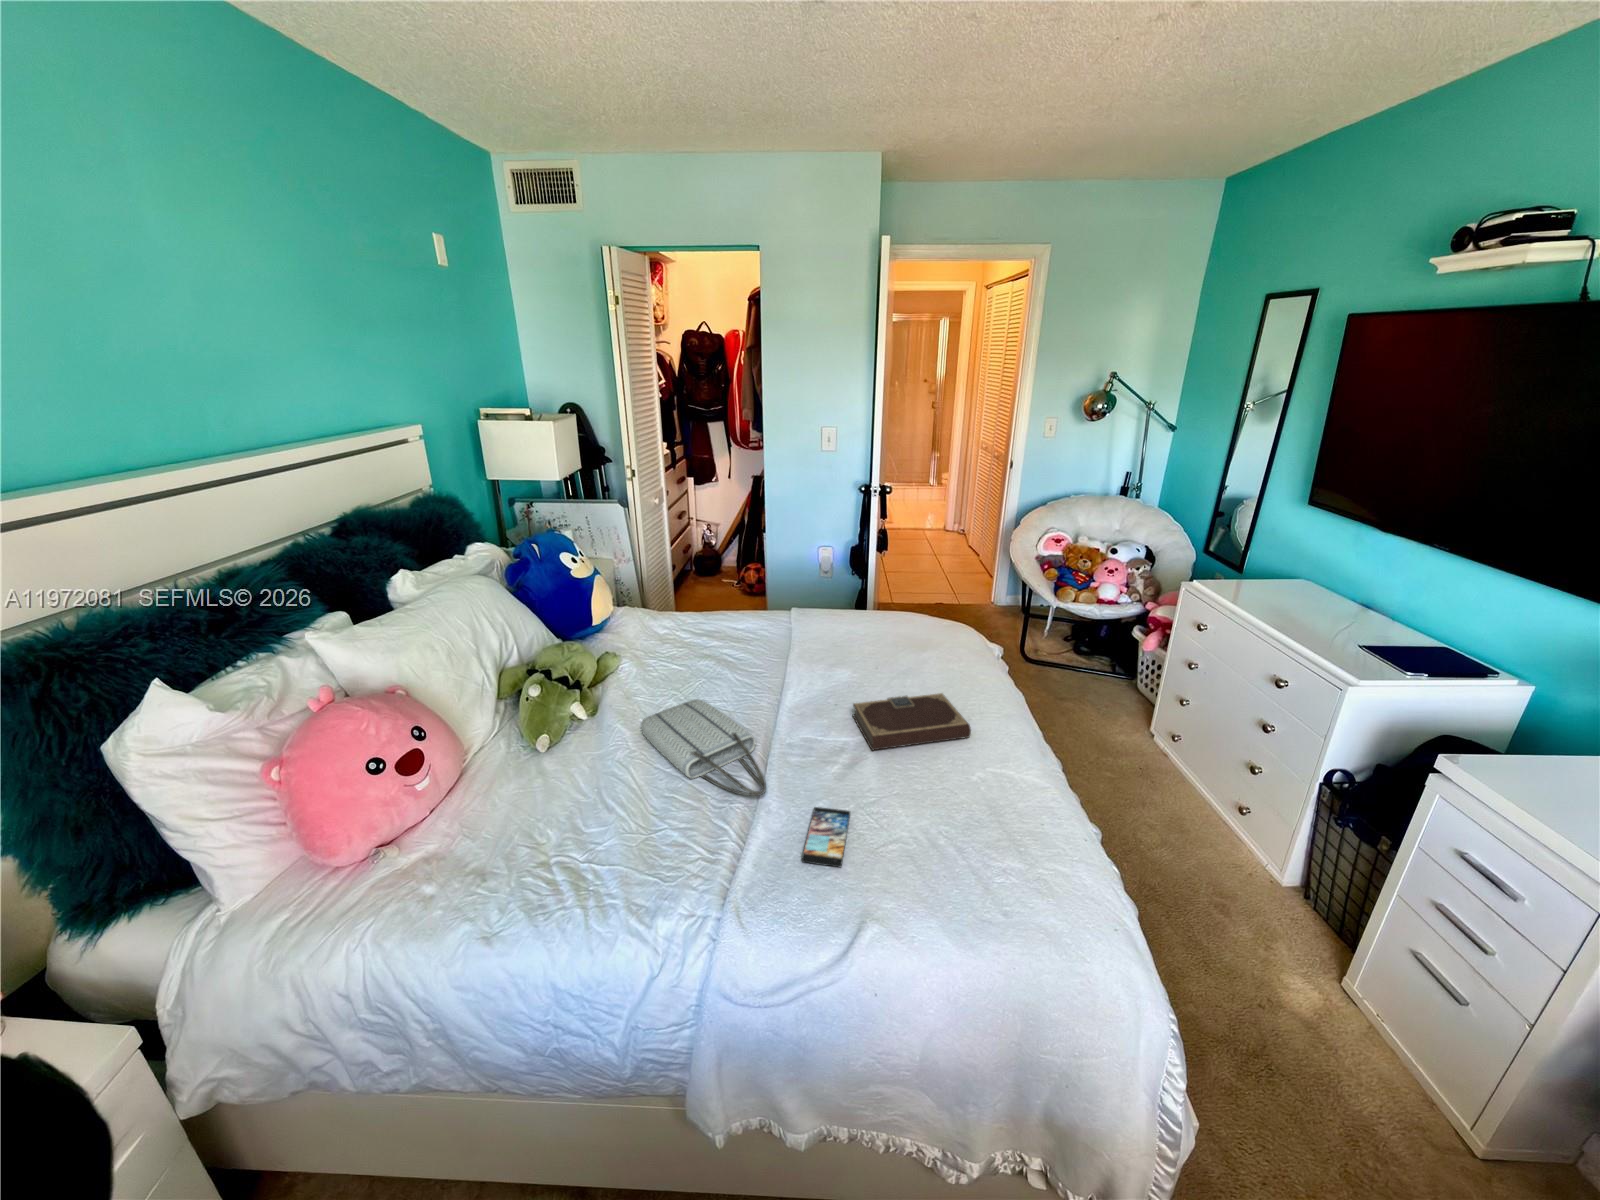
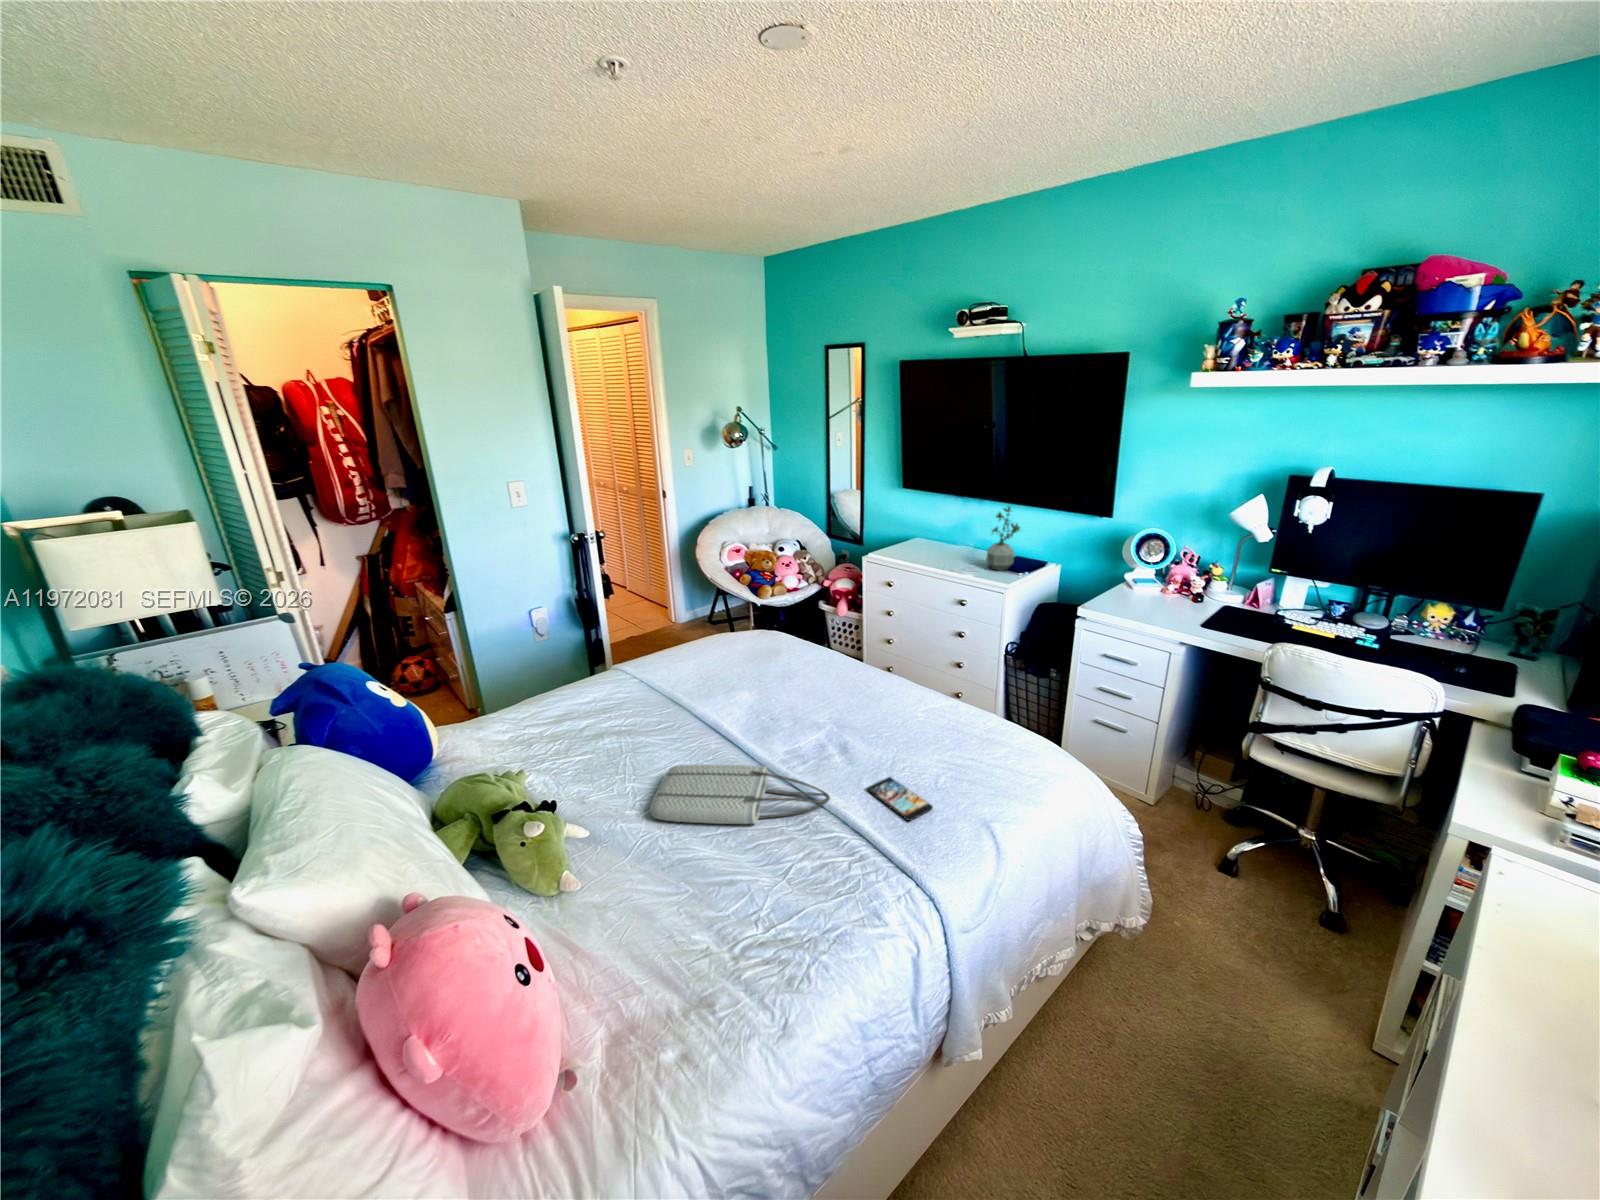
potted plant: none [1365,557,1462,660] -> present [986,506,1020,571]
notebook: present [853,693,971,750] -> none [795,678,885,736]

